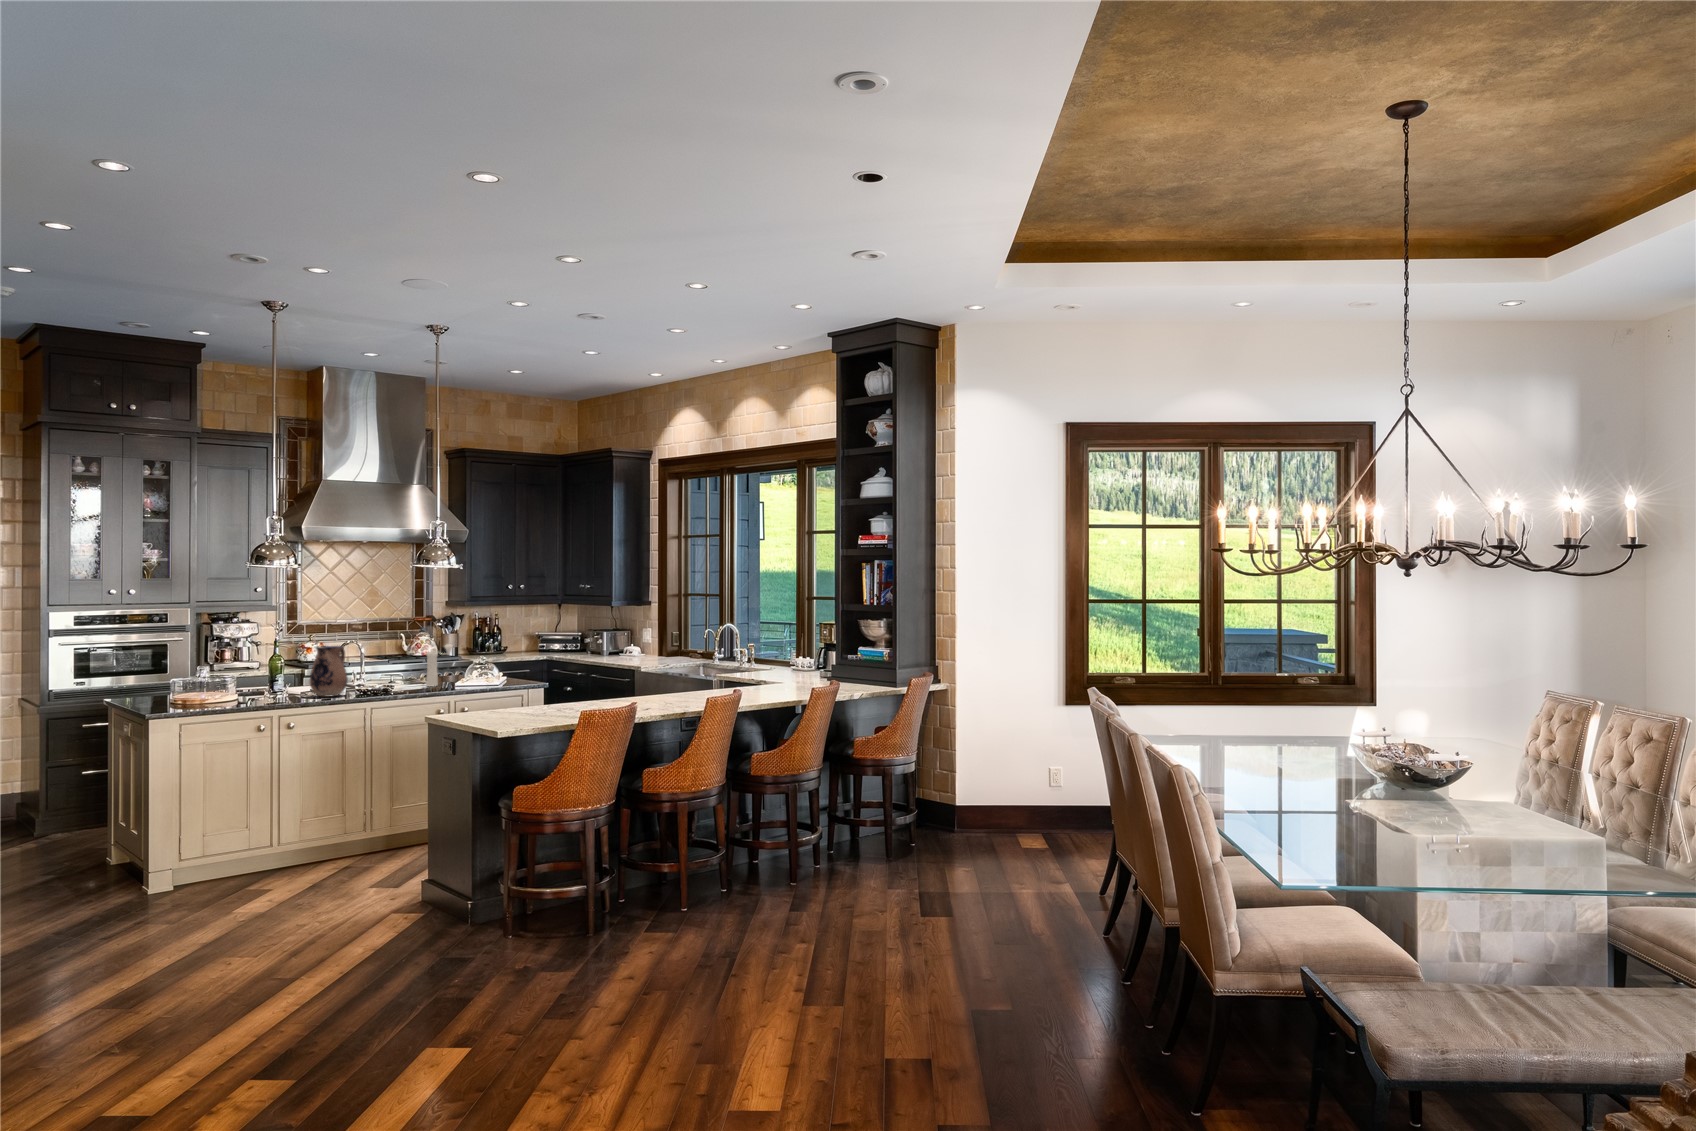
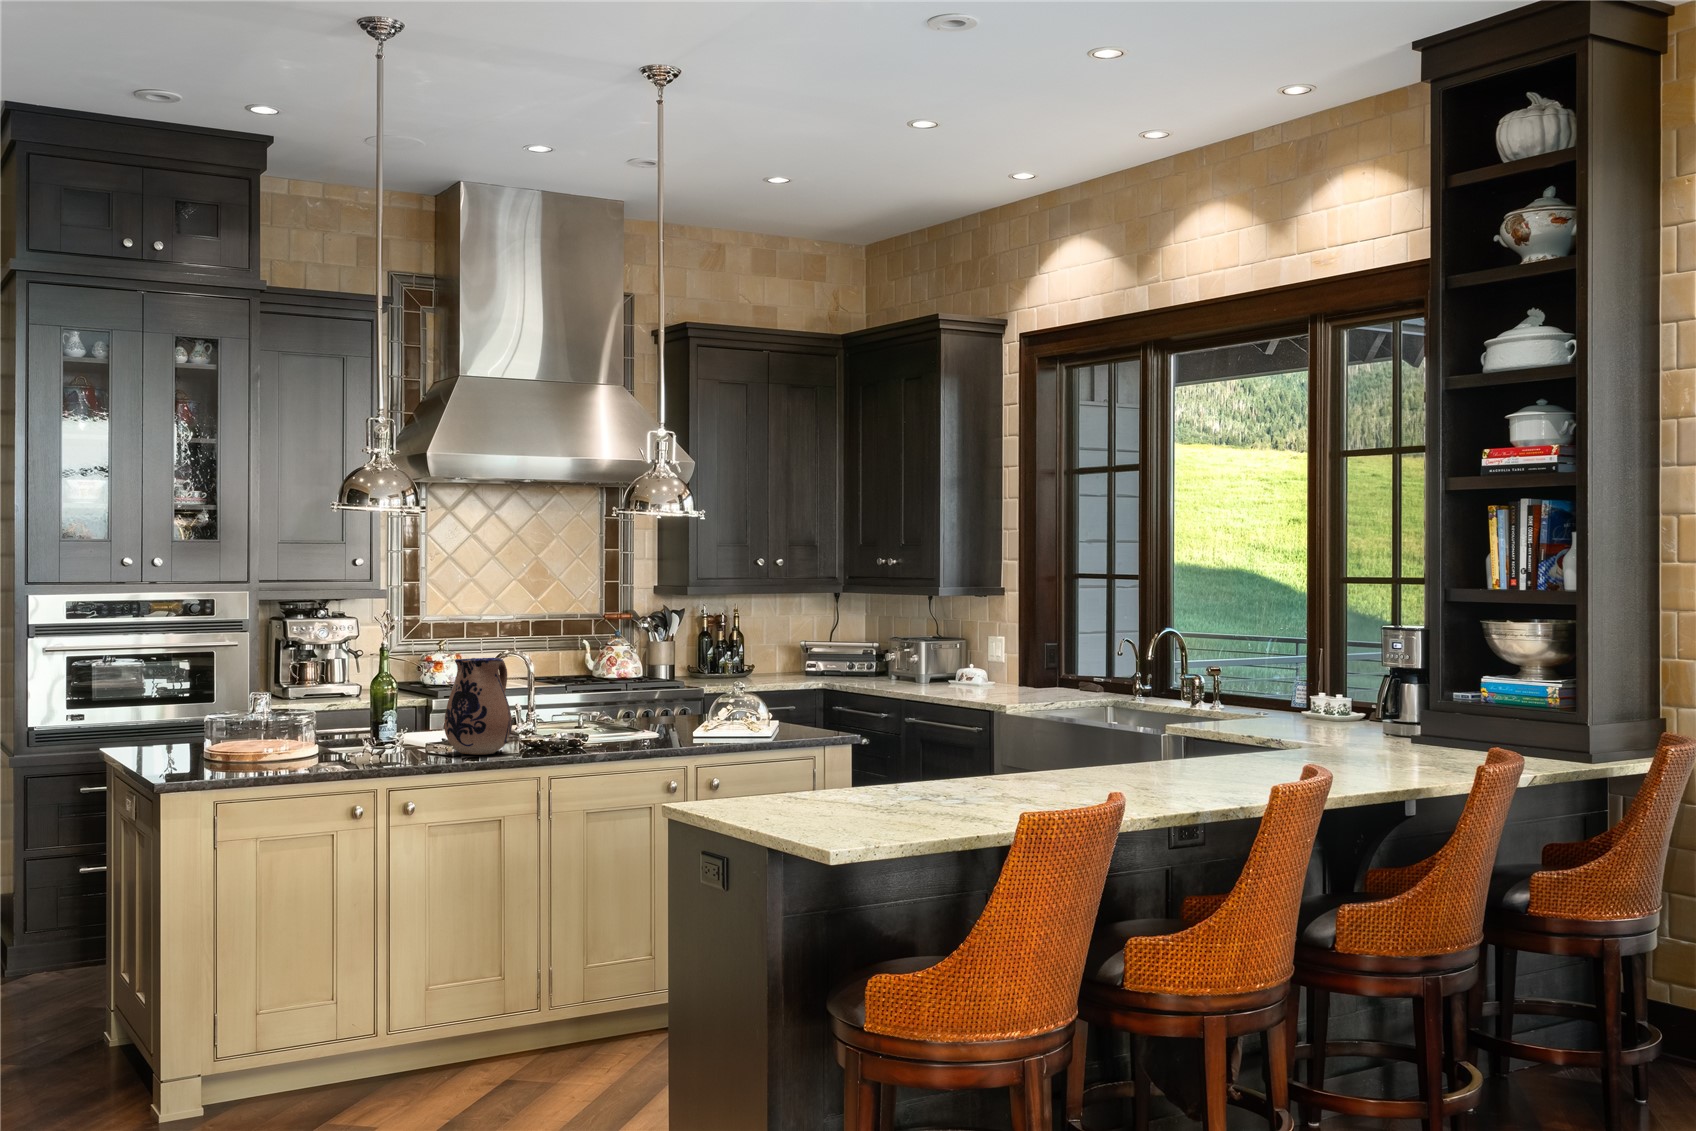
pepper mill: present [427,644,452,686] -> none [648,658,694,737]

